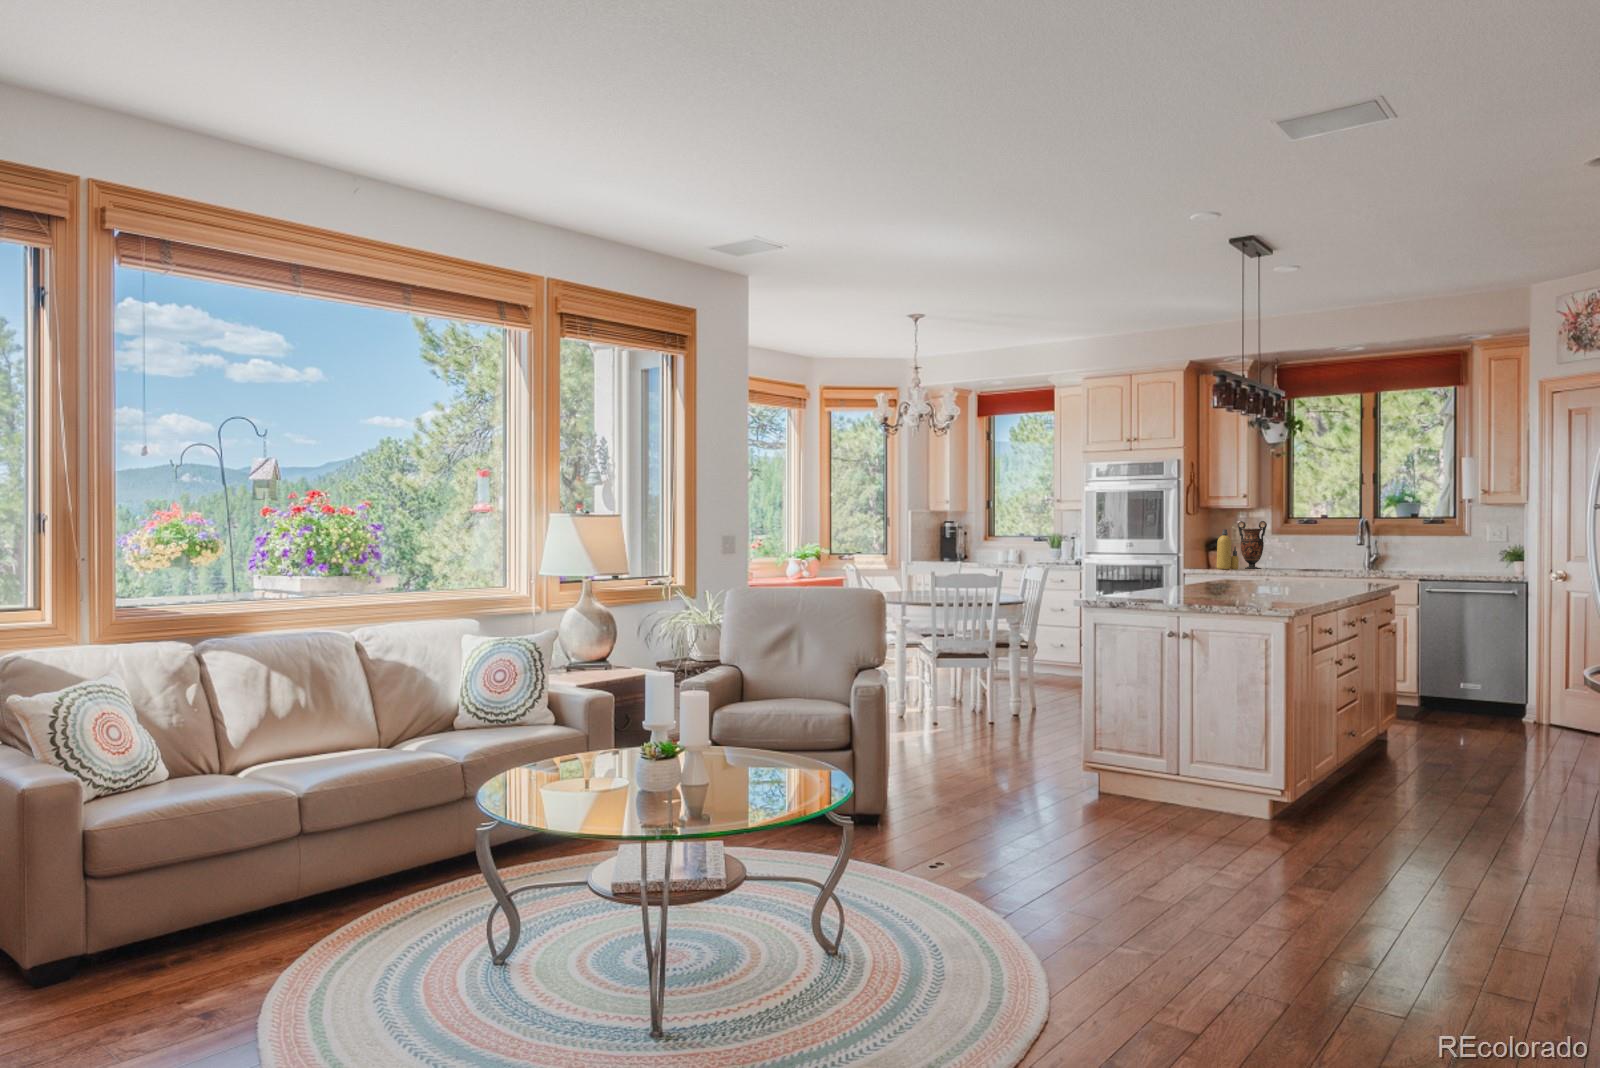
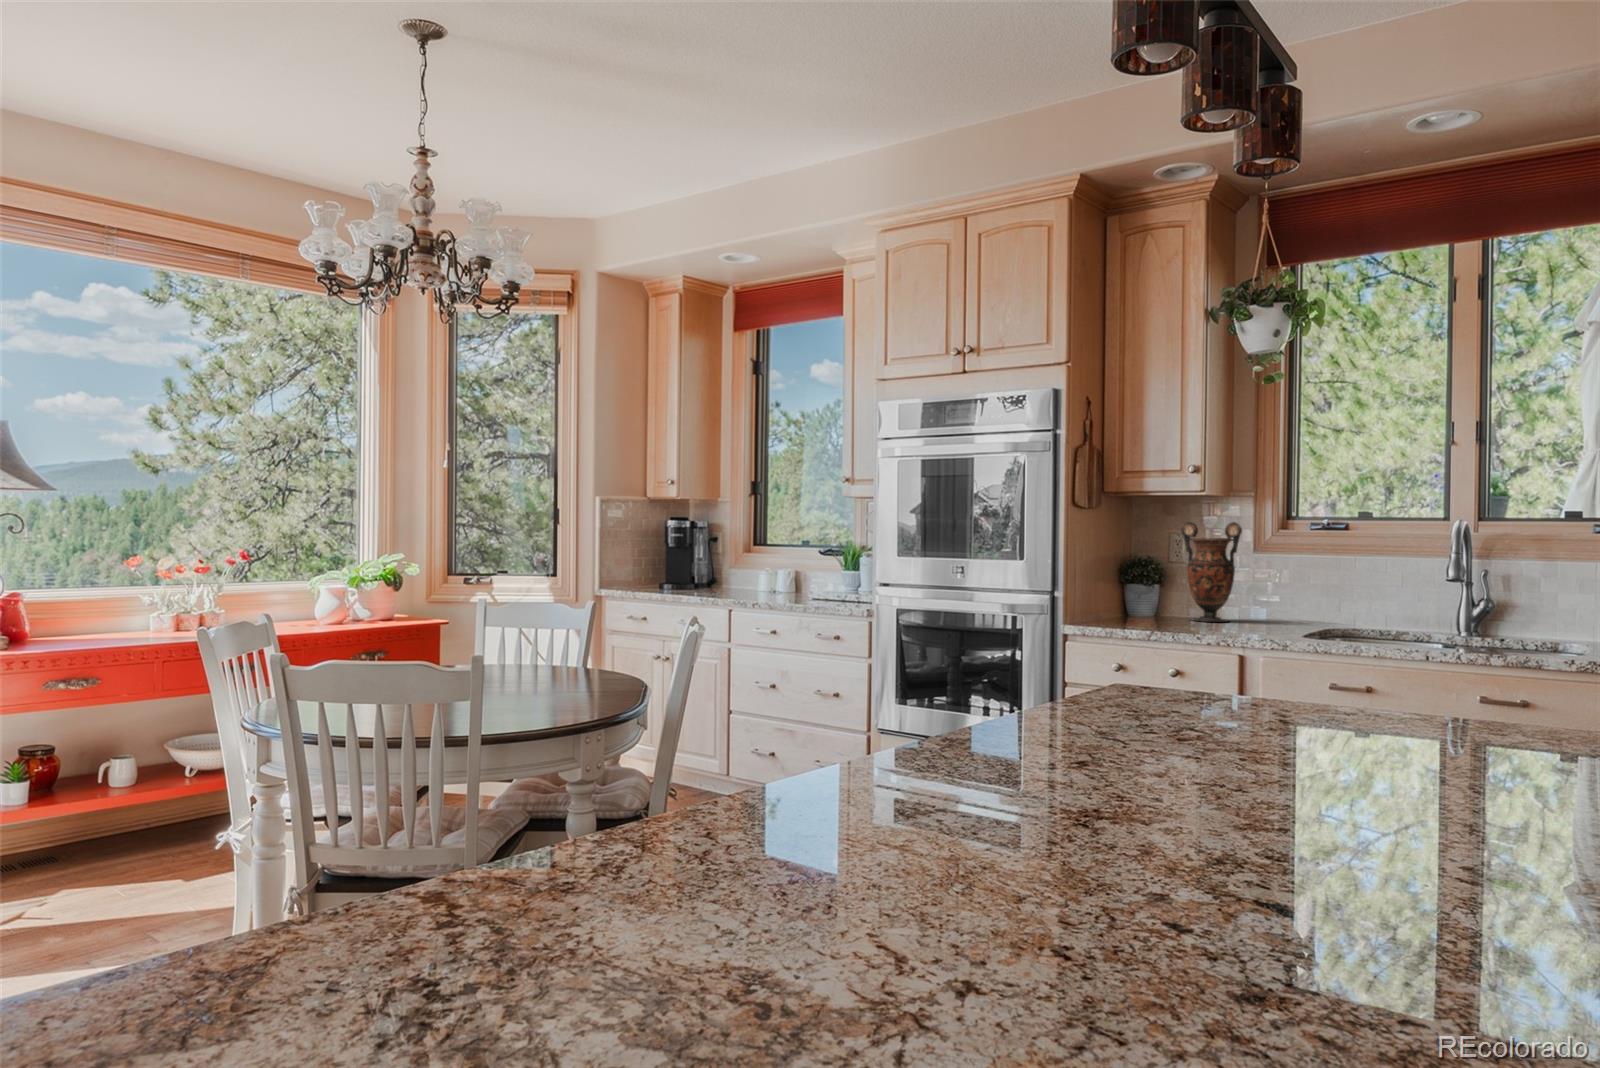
bottle: present [1217,529,1239,569] -> none [1131,542,1179,631]

